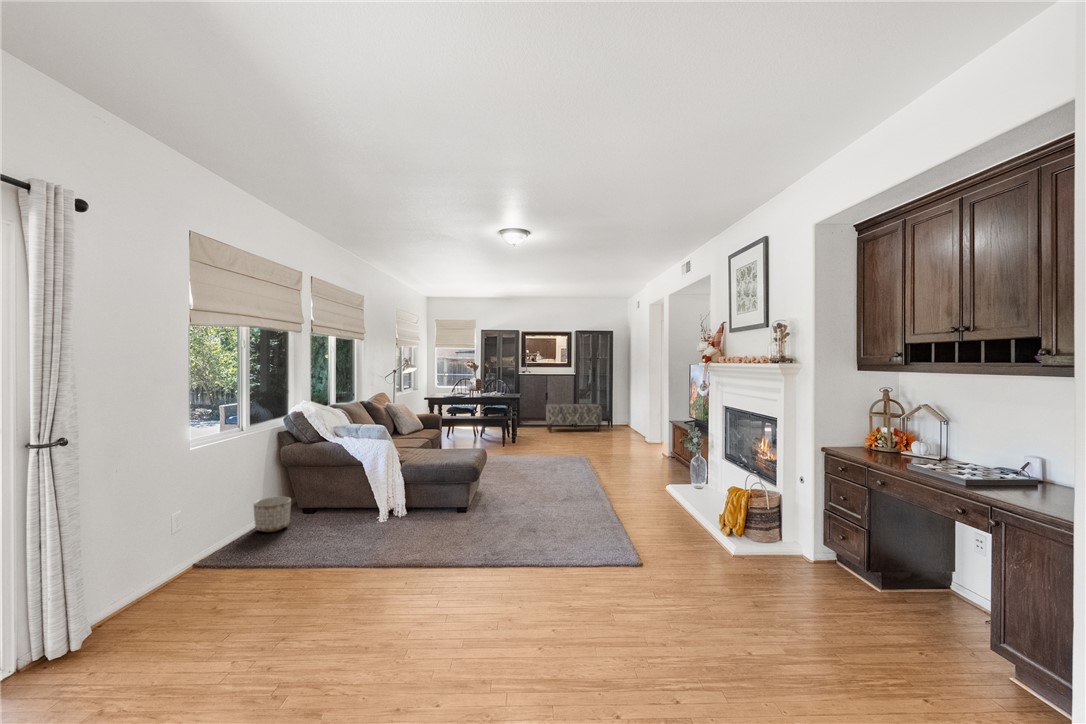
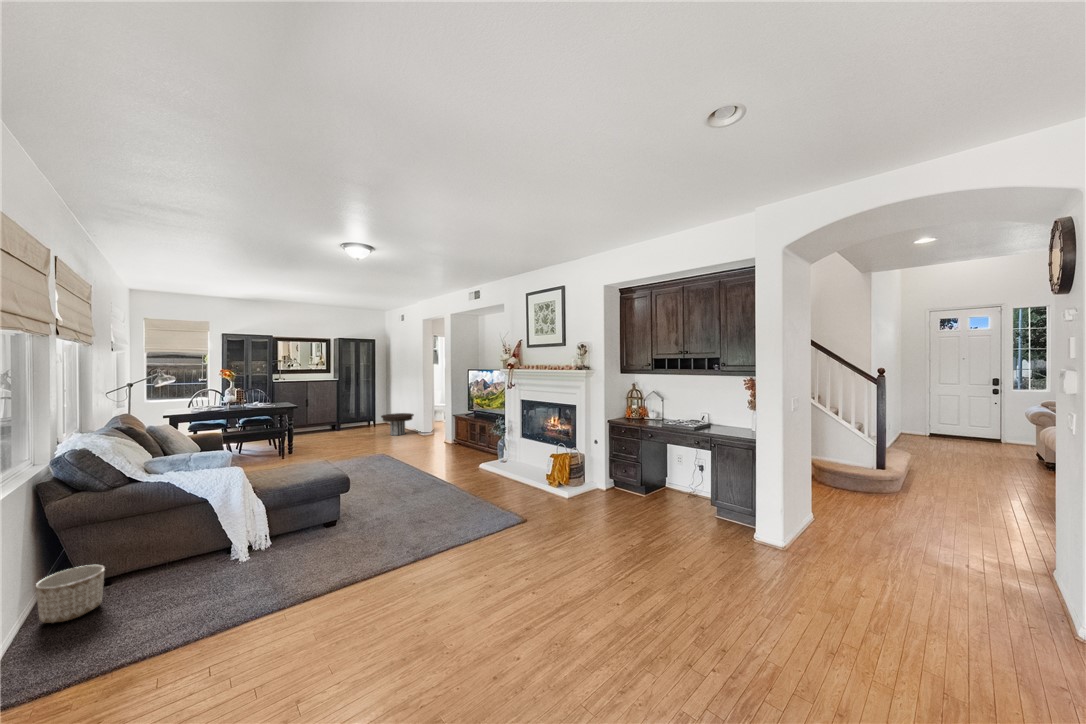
bench: present [546,404,602,432] -> none [308,407,370,438]
side table: none [607,414,642,439] -> present [381,413,414,435]

